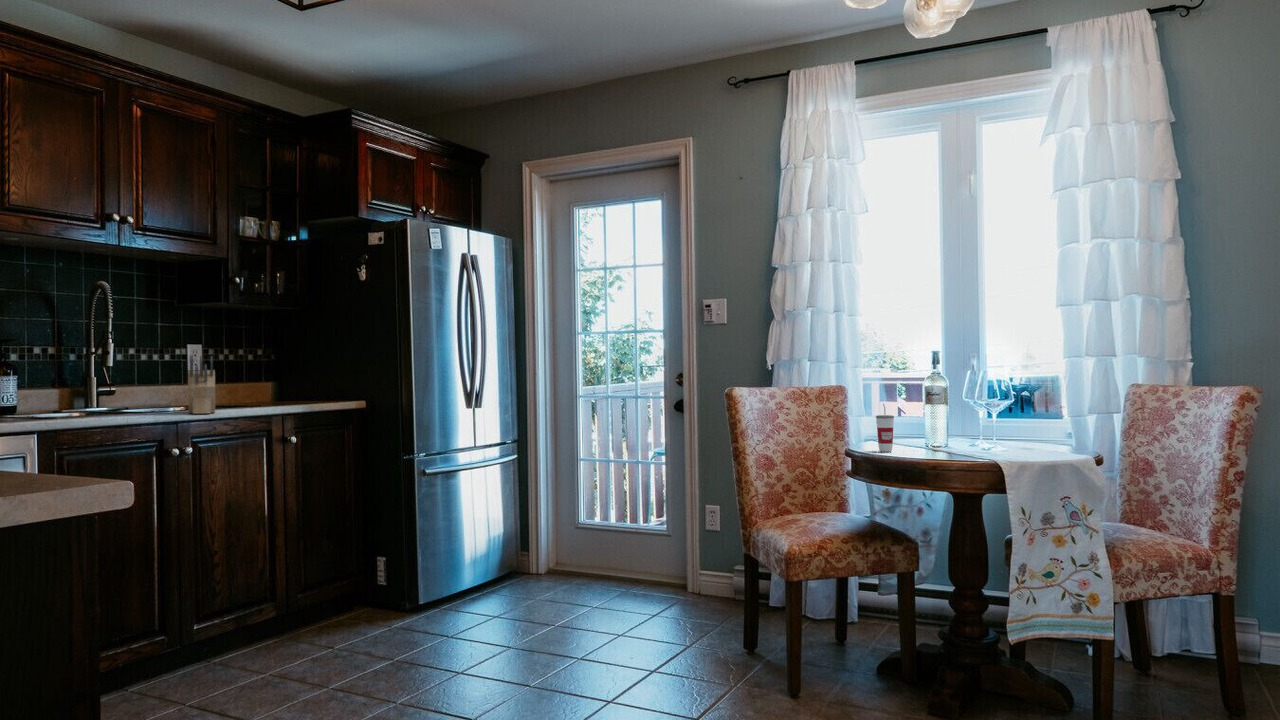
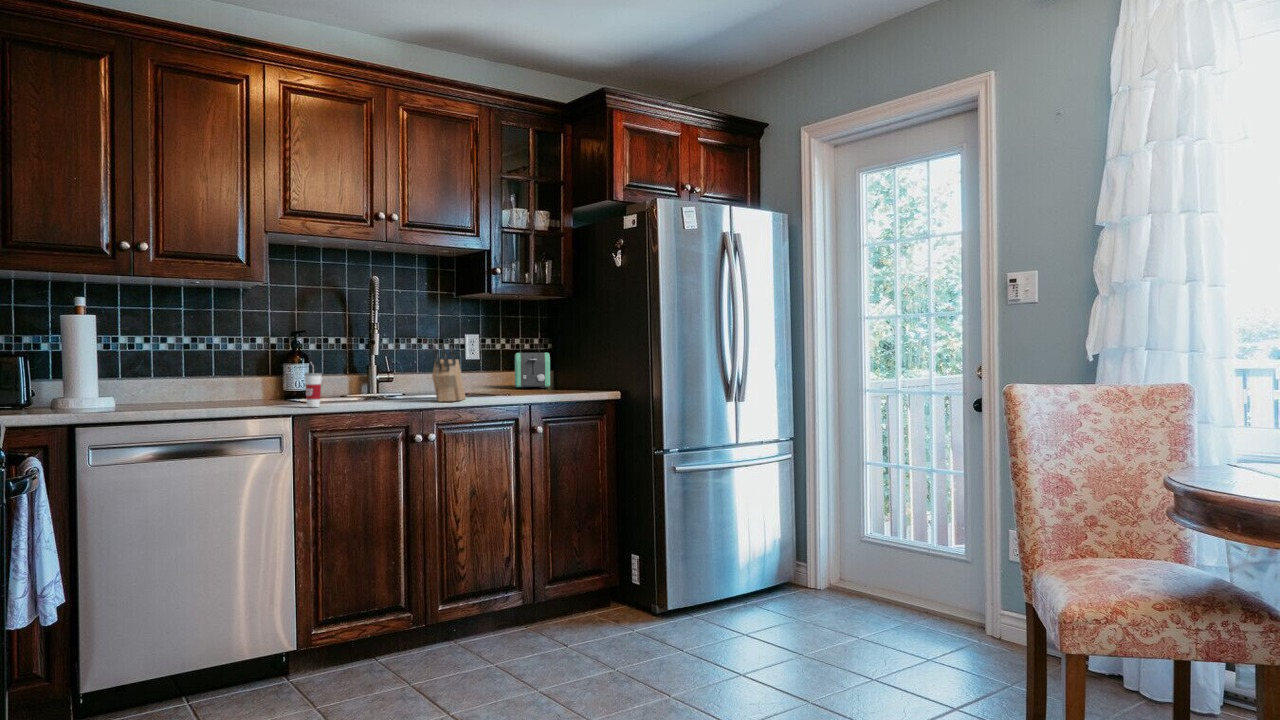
toaster: none [235,364,282,400] -> present [515,353,550,388]
cup: present [876,404,894,452] -> present [305,372,322,407]

